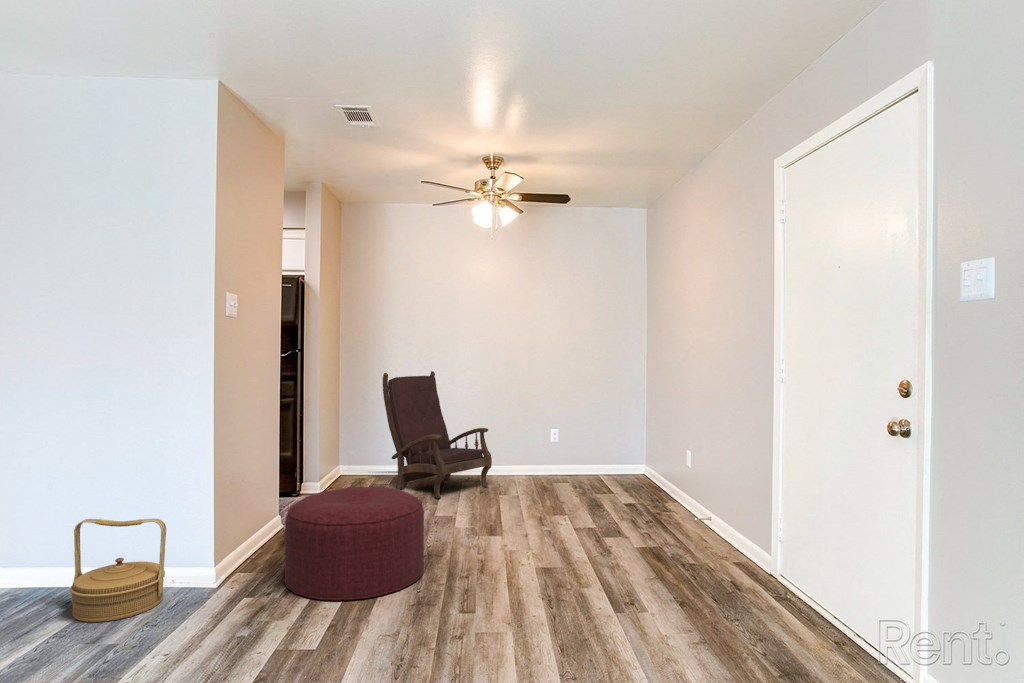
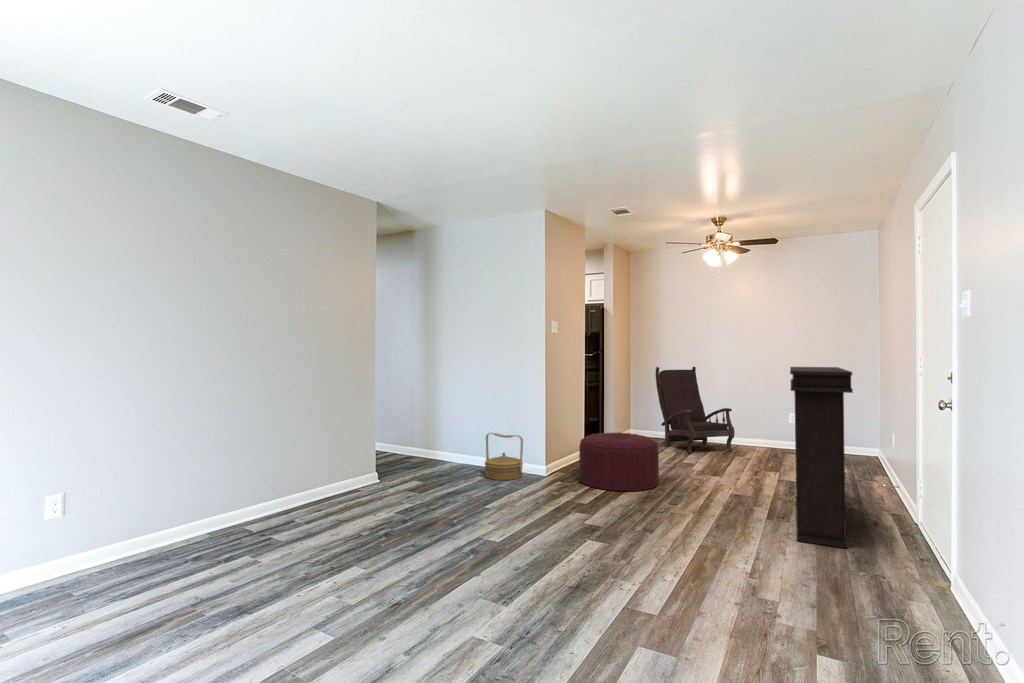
console table: none [608,371,756,649] -> present [790,367,853,548]

